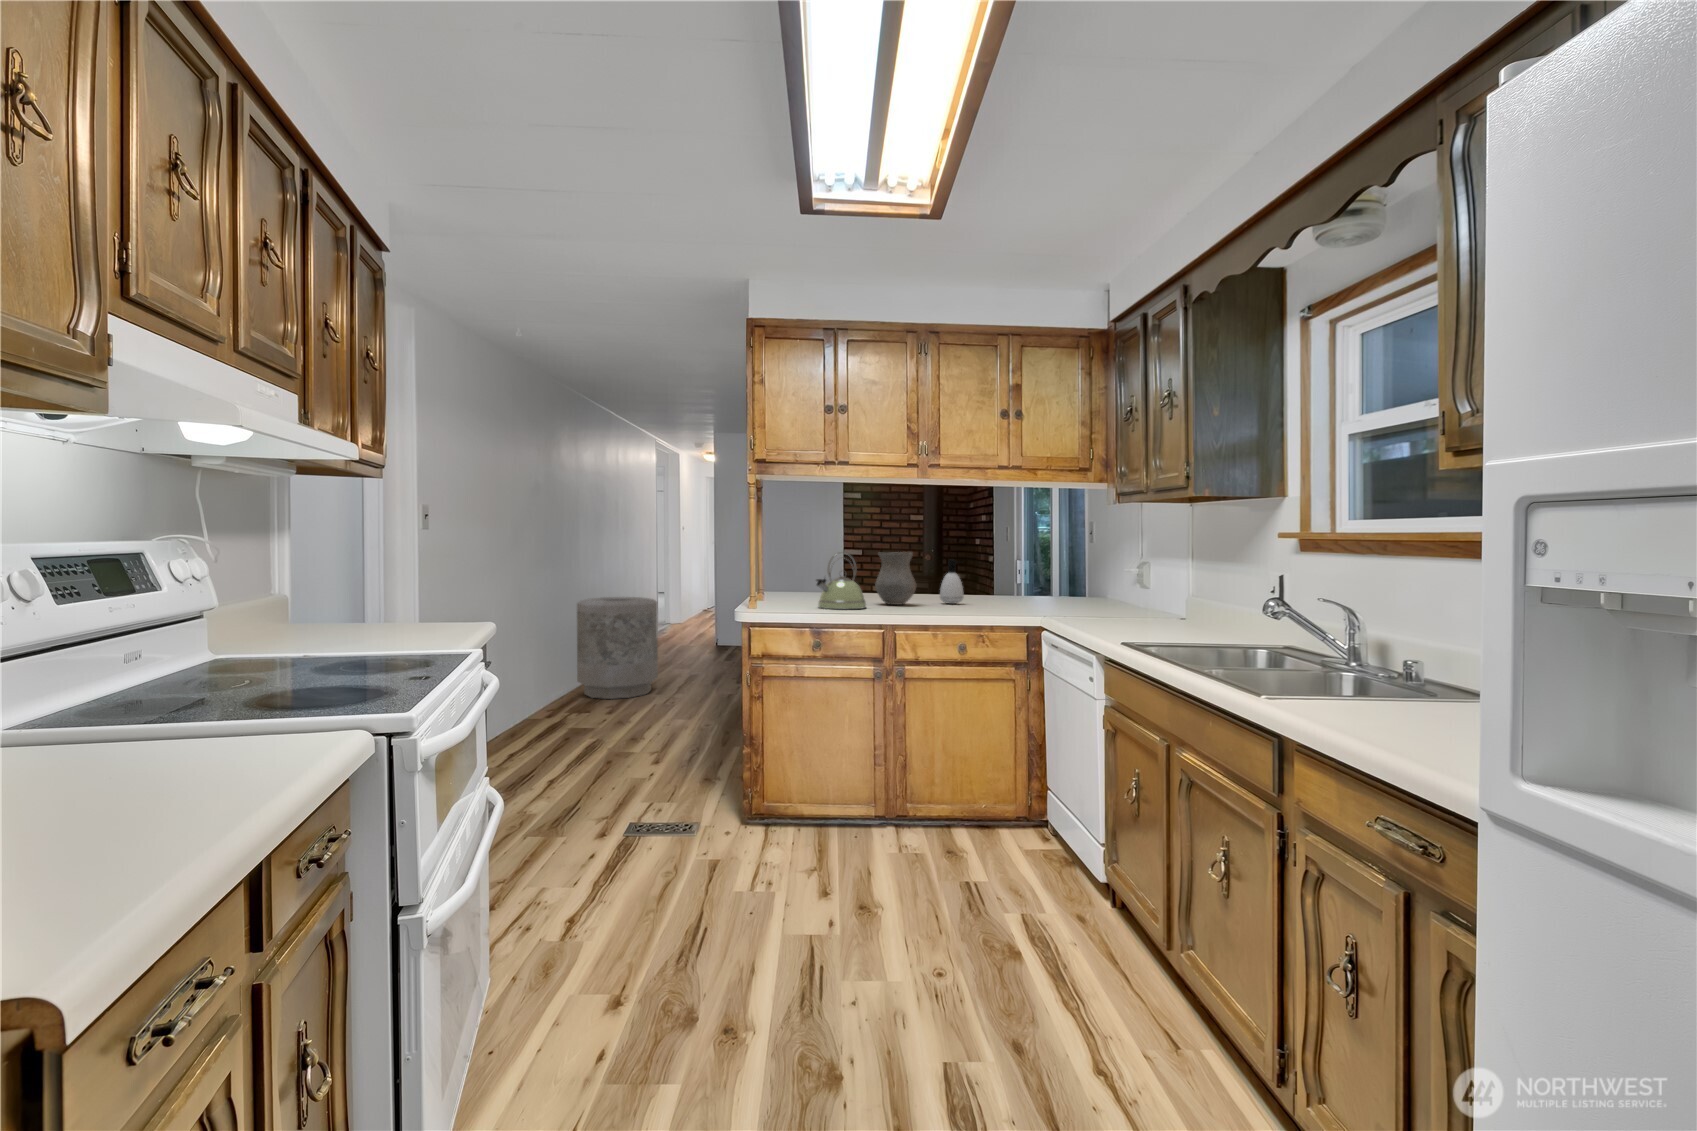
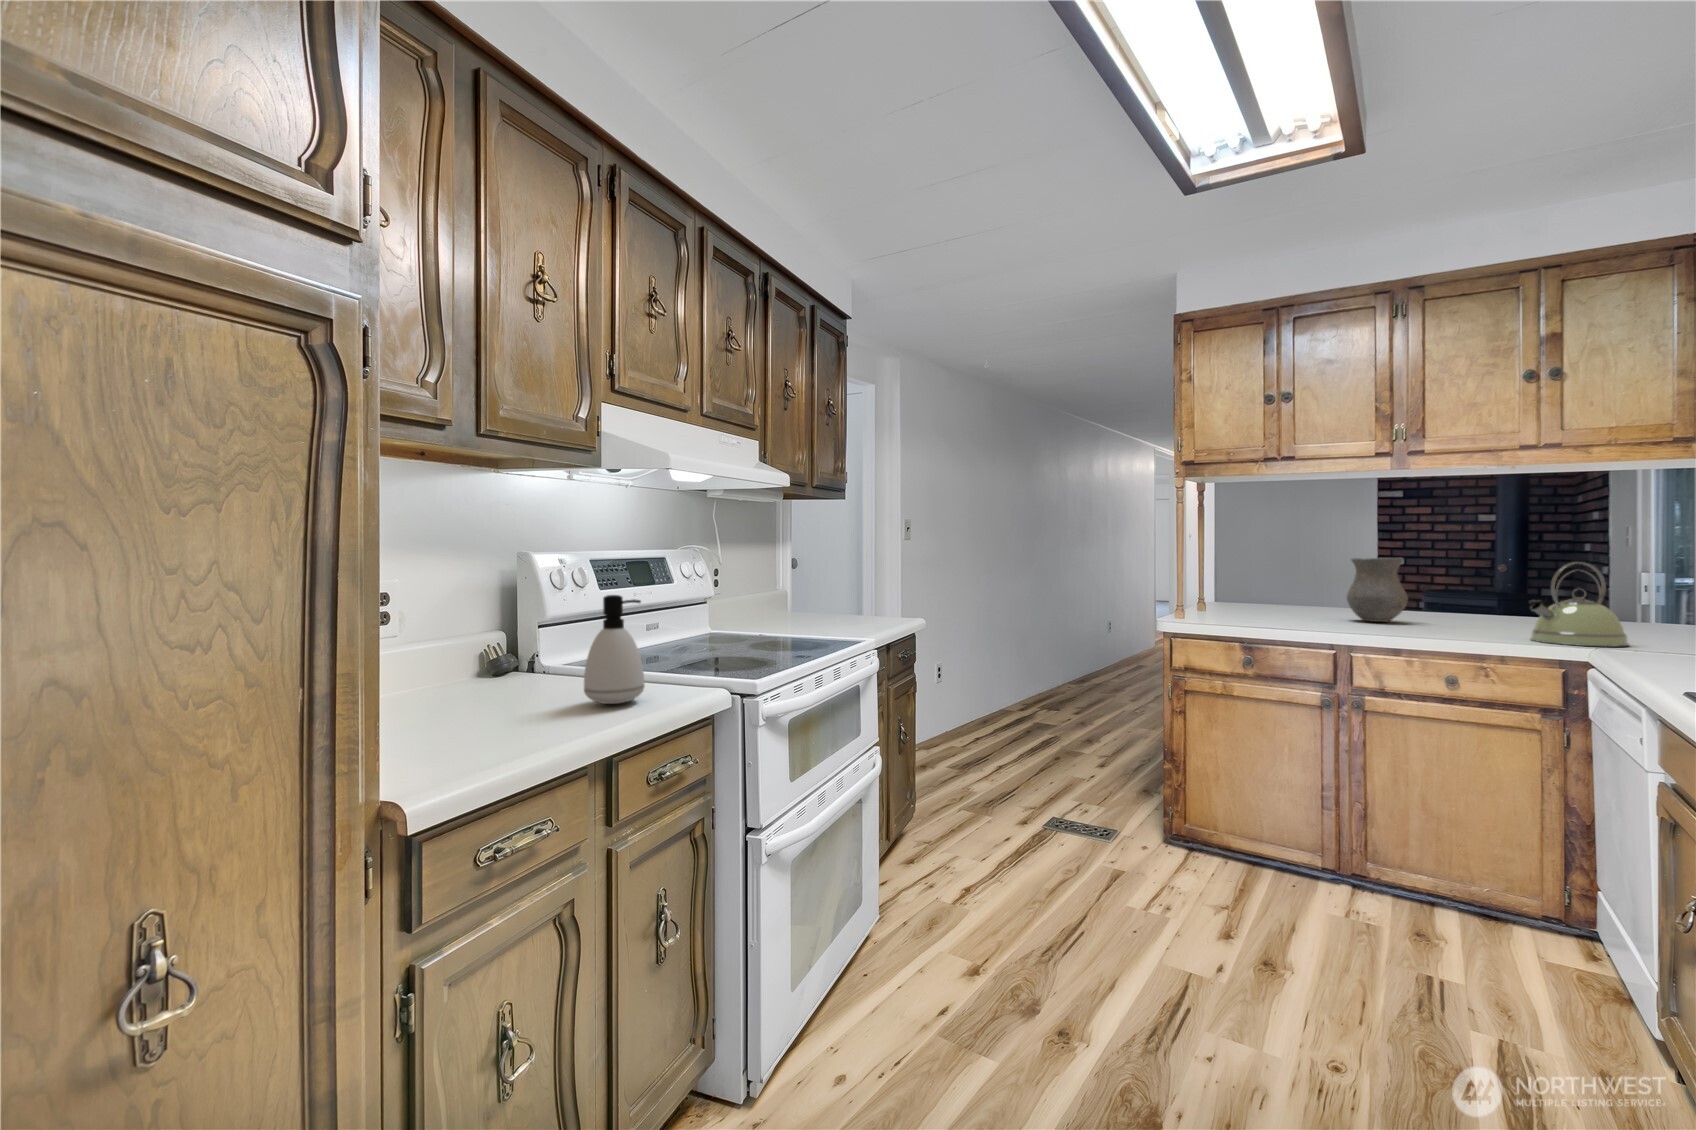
kettle: present [816,553,866,609] -> present [1530,562,1629,647]
soap dispenser: present [940,560,964,604] -> present [584,595,644,704]
trash can: present [577,597,658,699] -> none [1049,604,1128,703]

